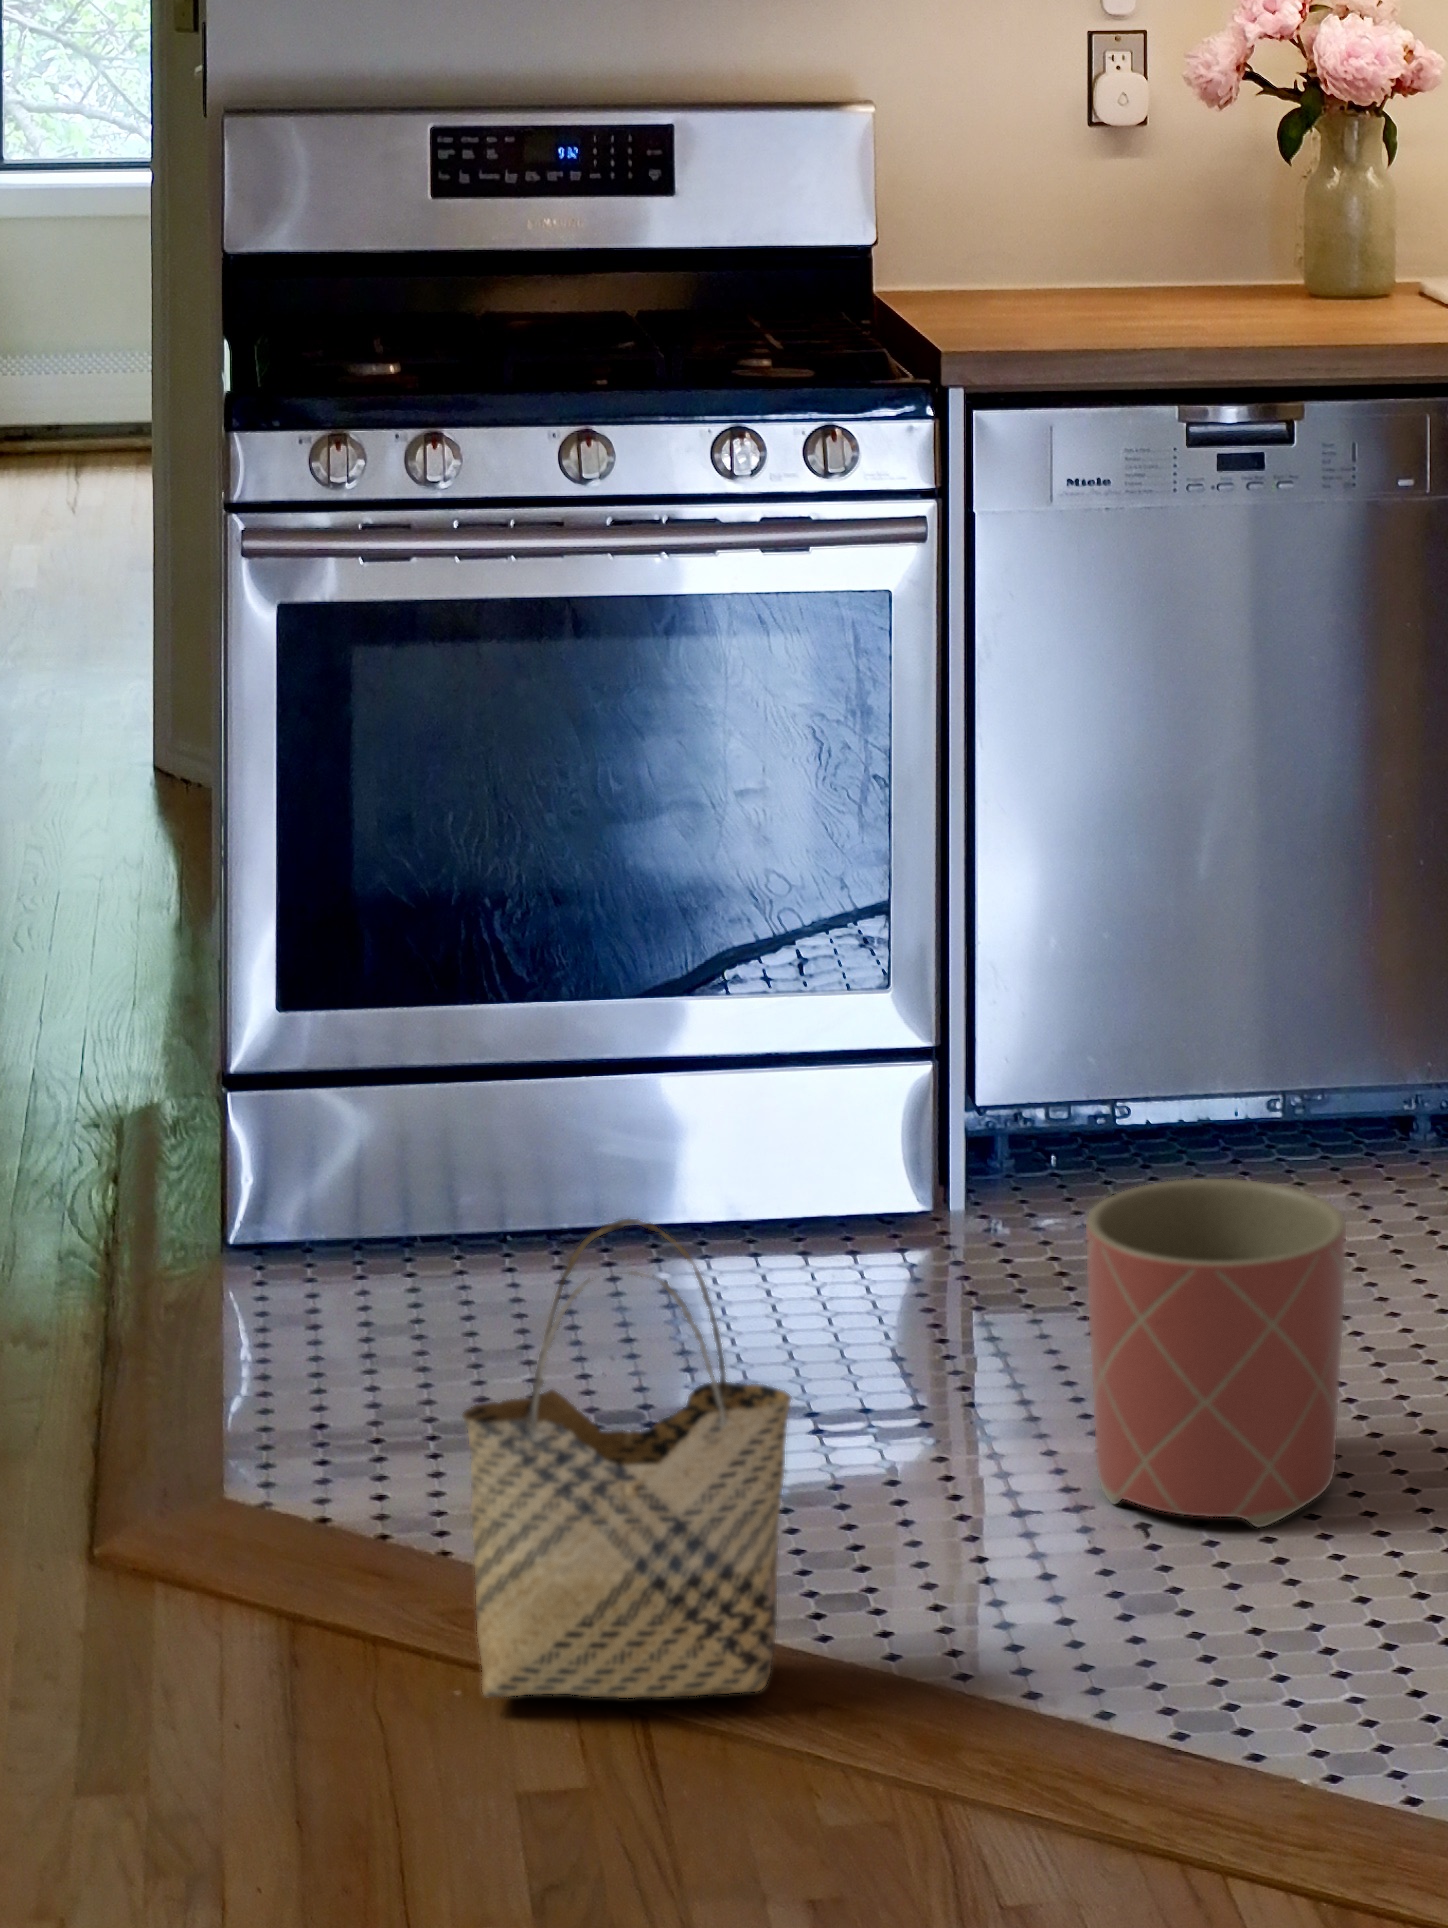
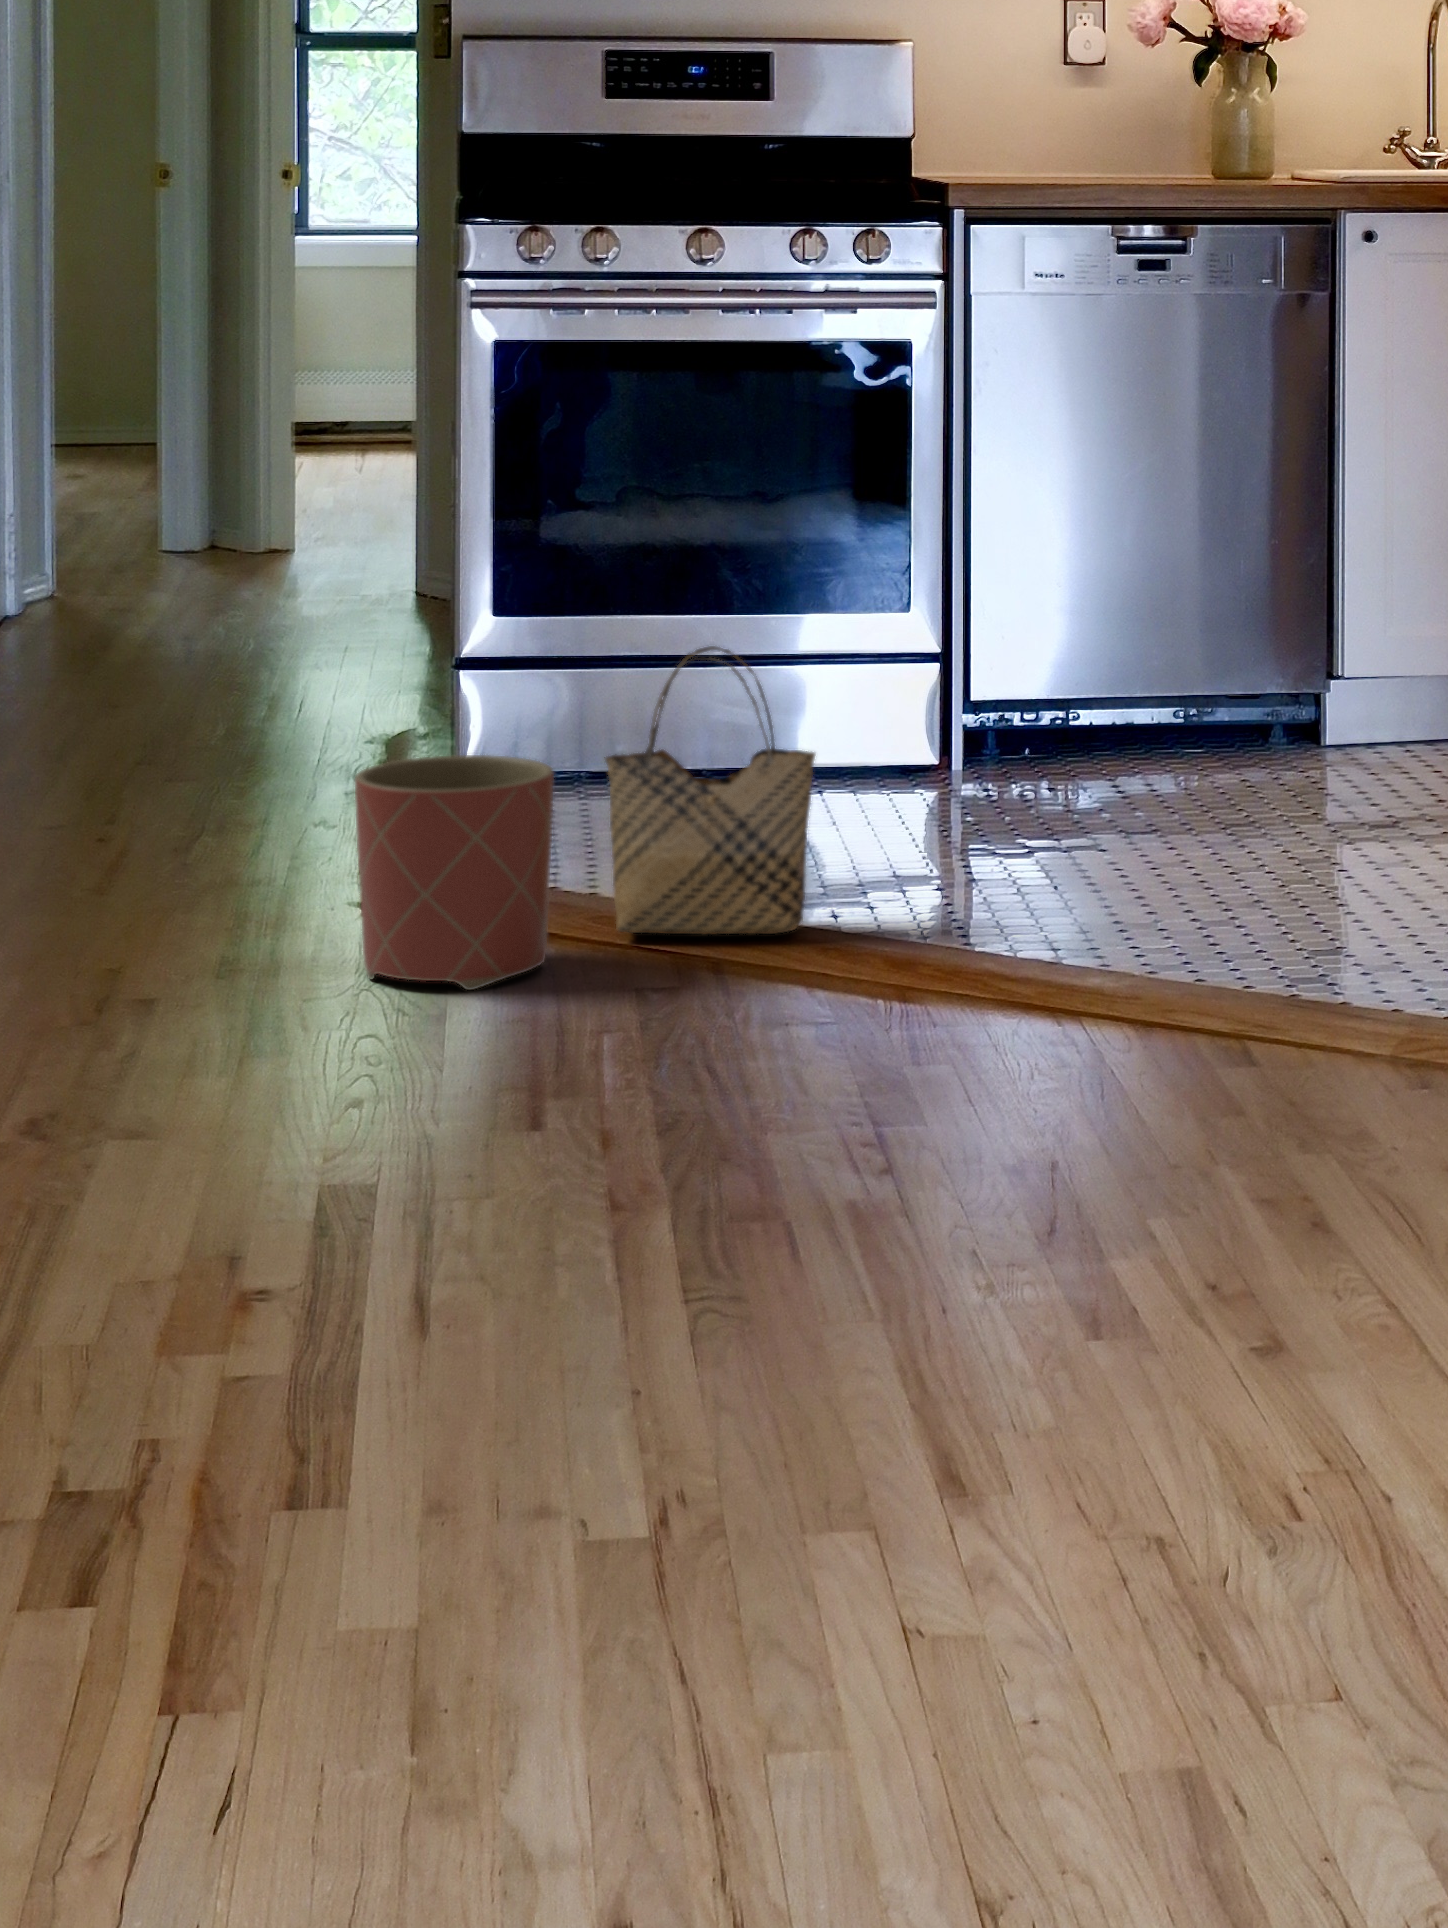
planter: present [1086,1179,1346,1527] -> present [355,755,554,990]

